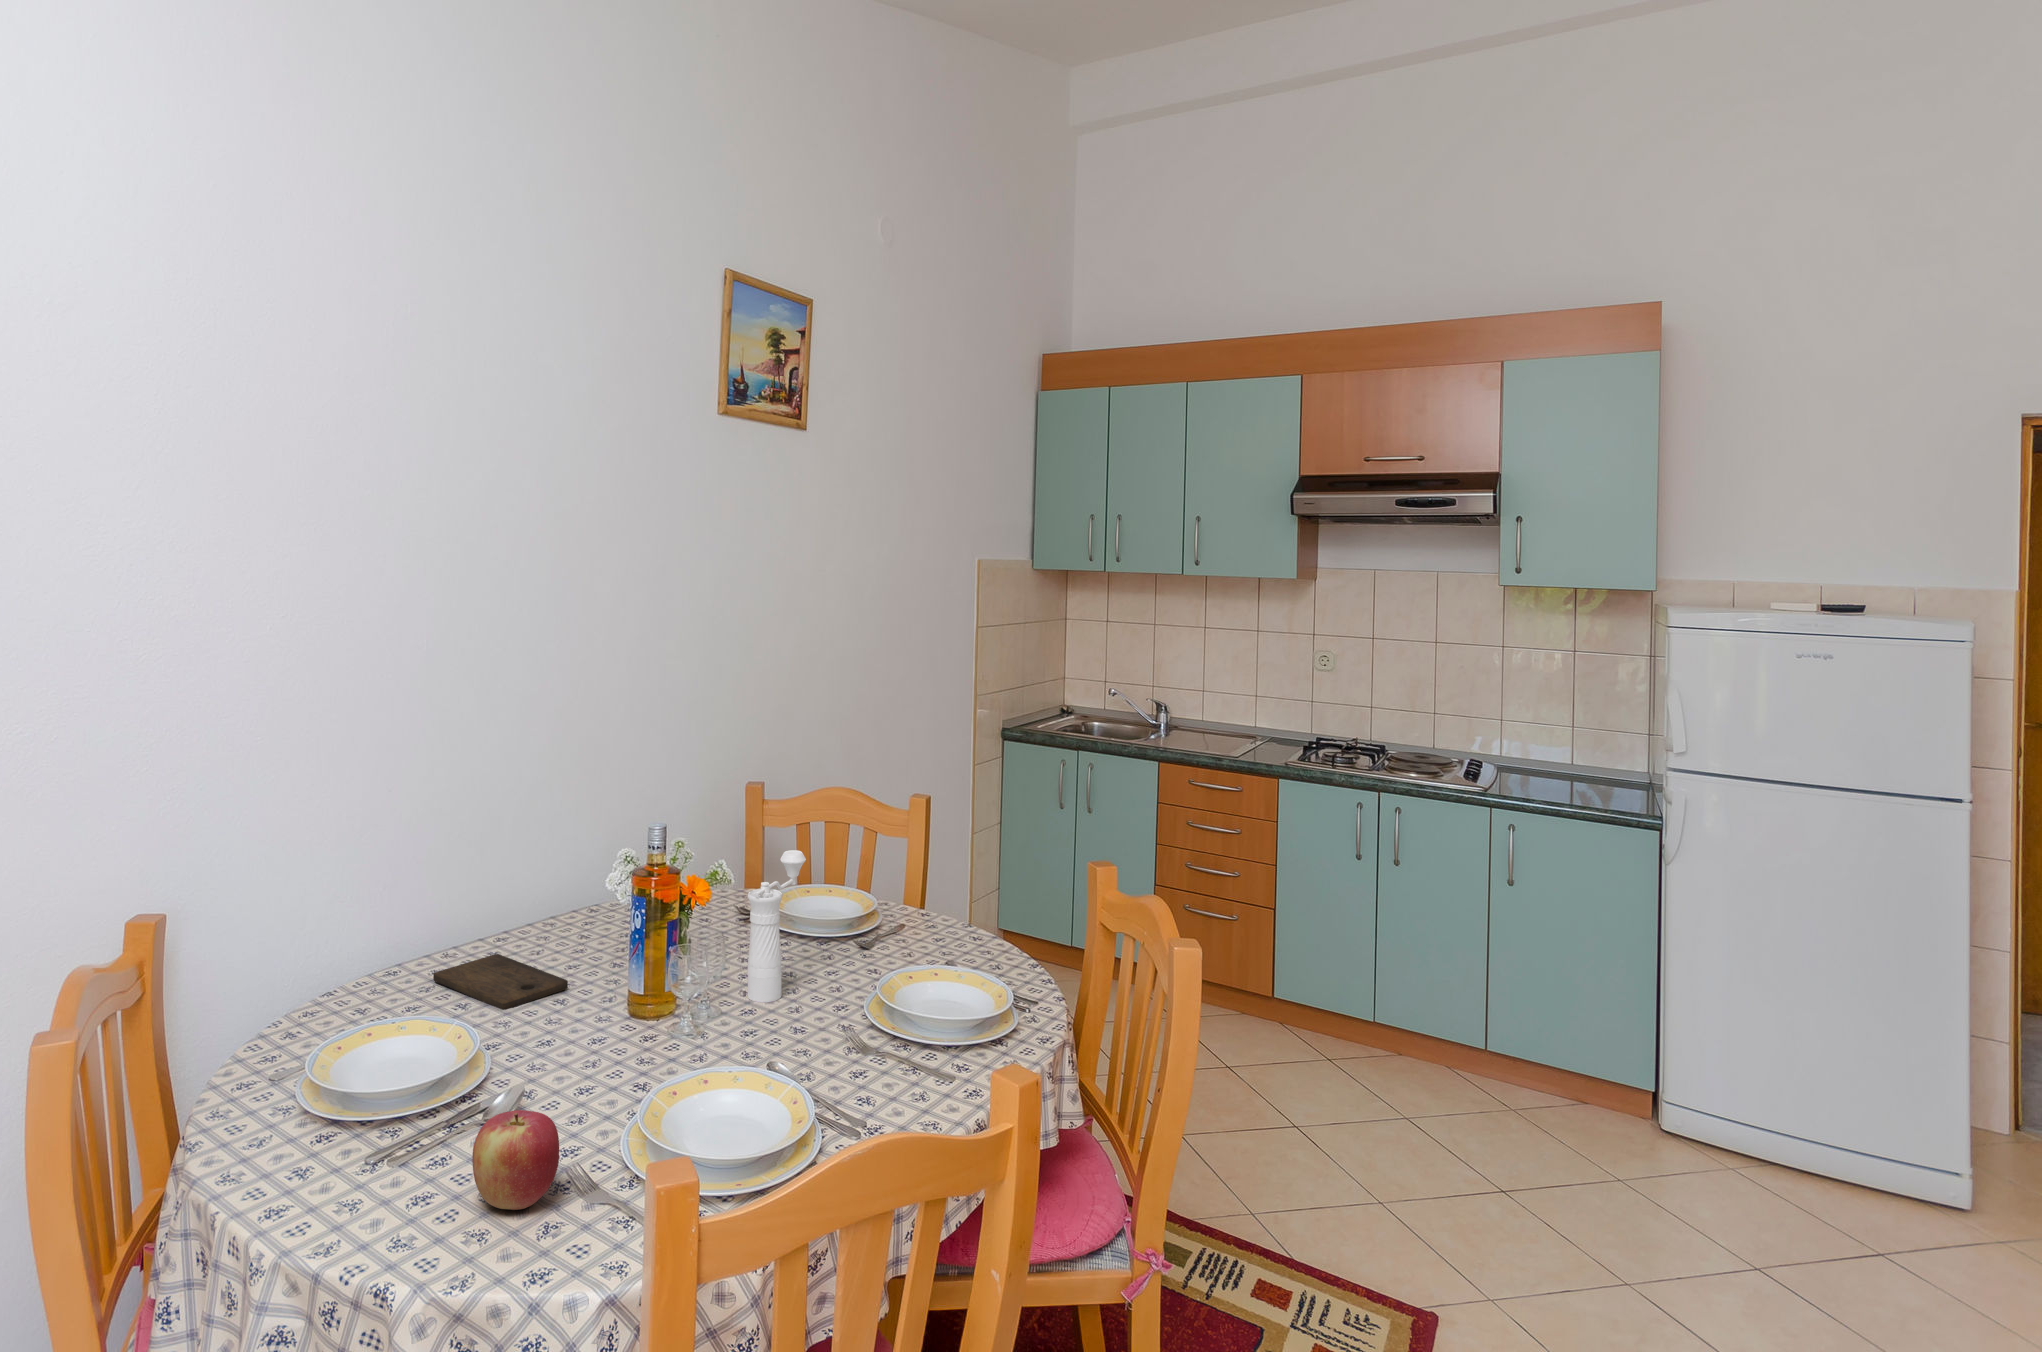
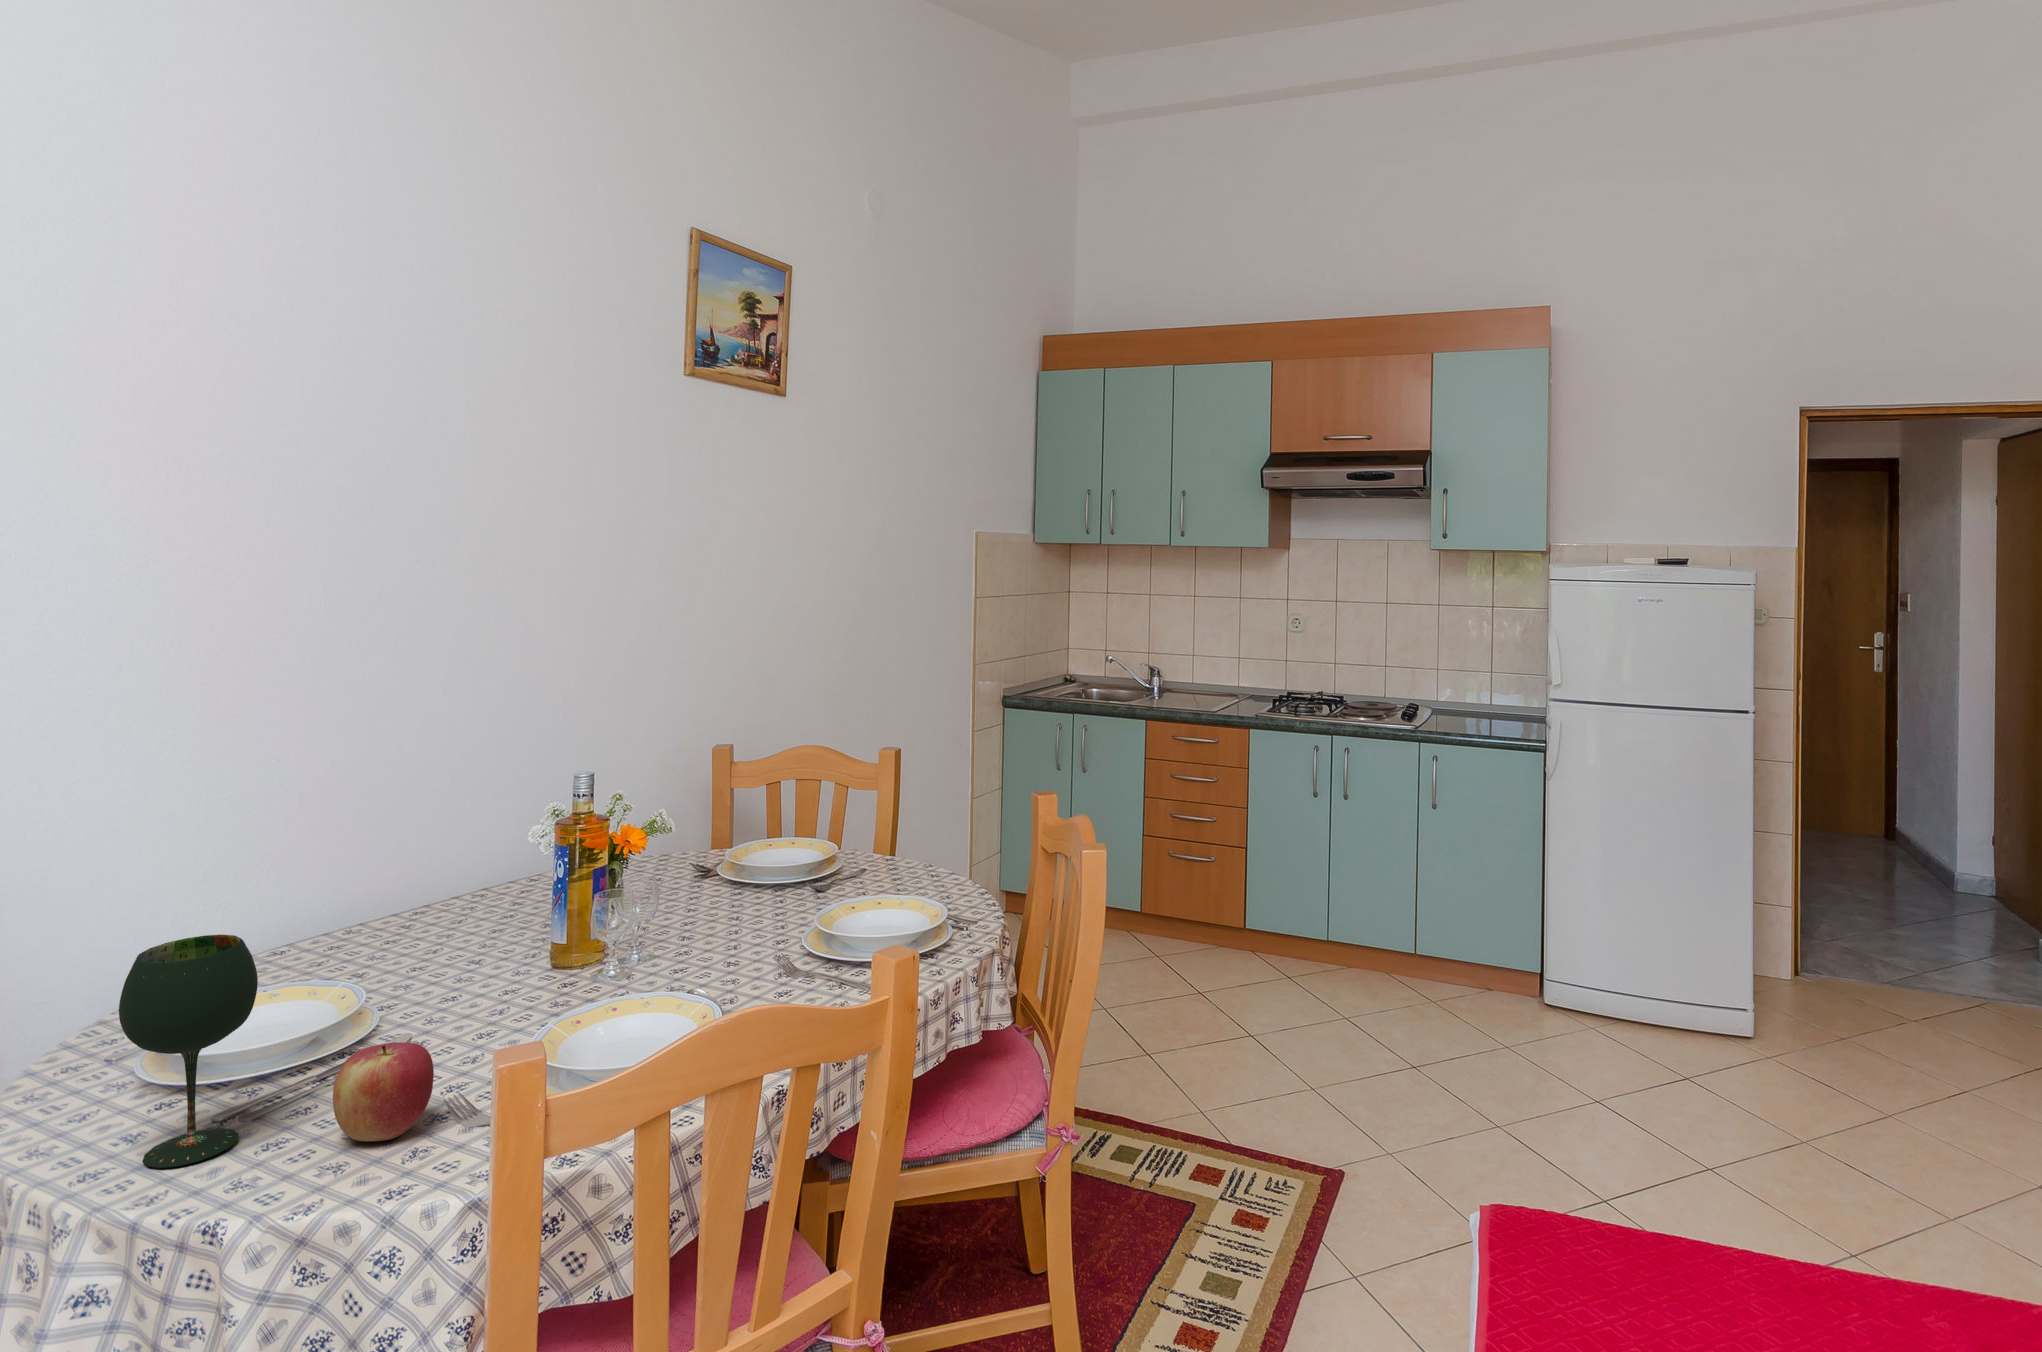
pepper mill: present [747,850,806,1002] -> none [687,794,752,942]
cutting board: present [433,954,568,1010] -> none [344,919,496,969]
wine glass: none [295,991,405,1215] -> present [119,935,258,1168]

